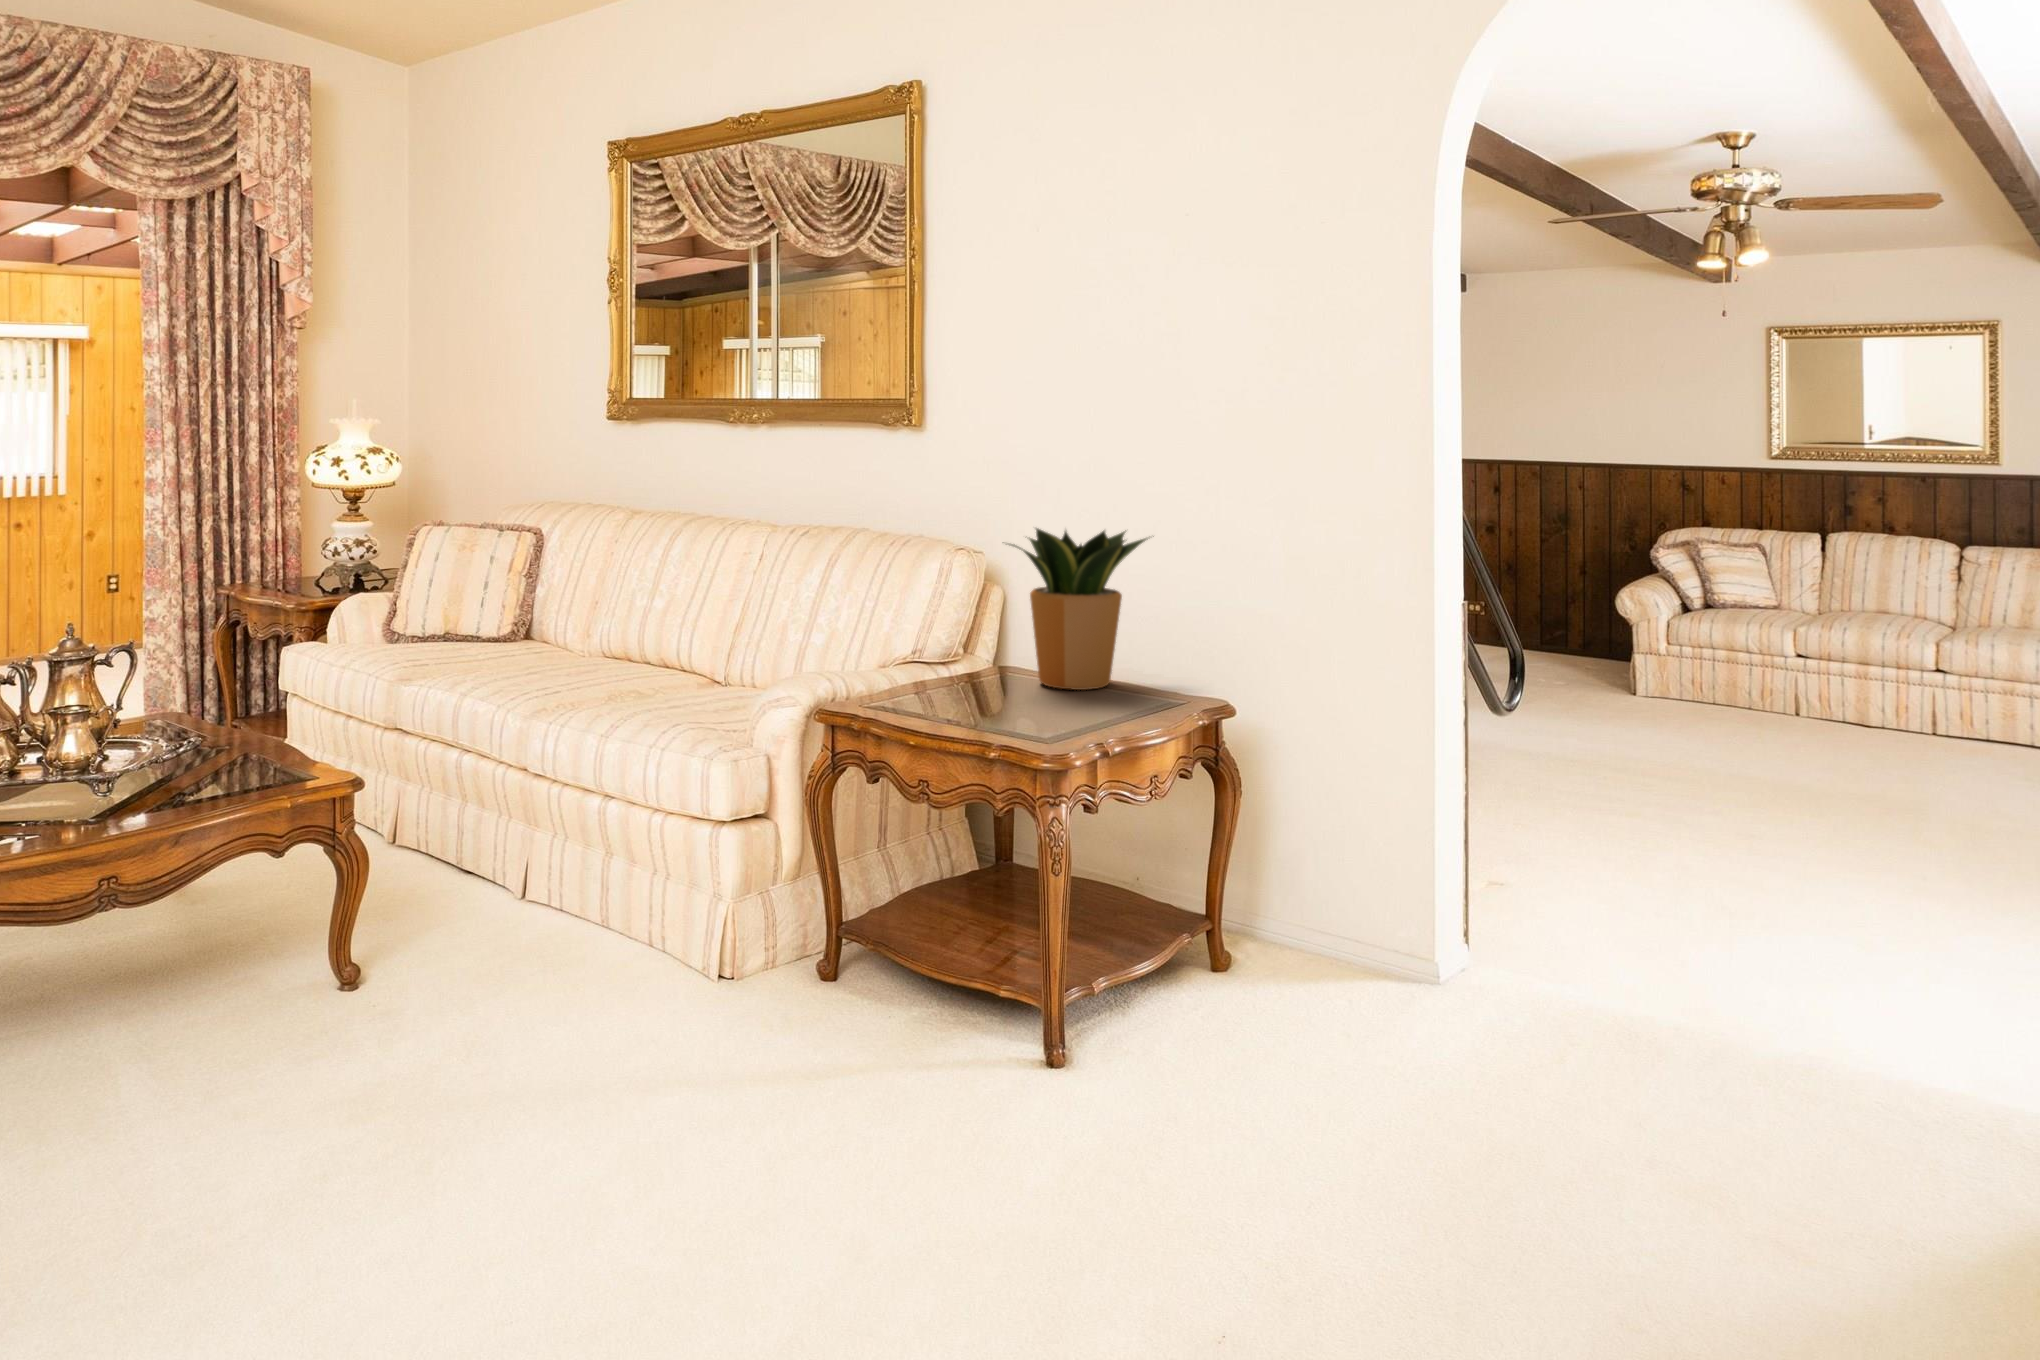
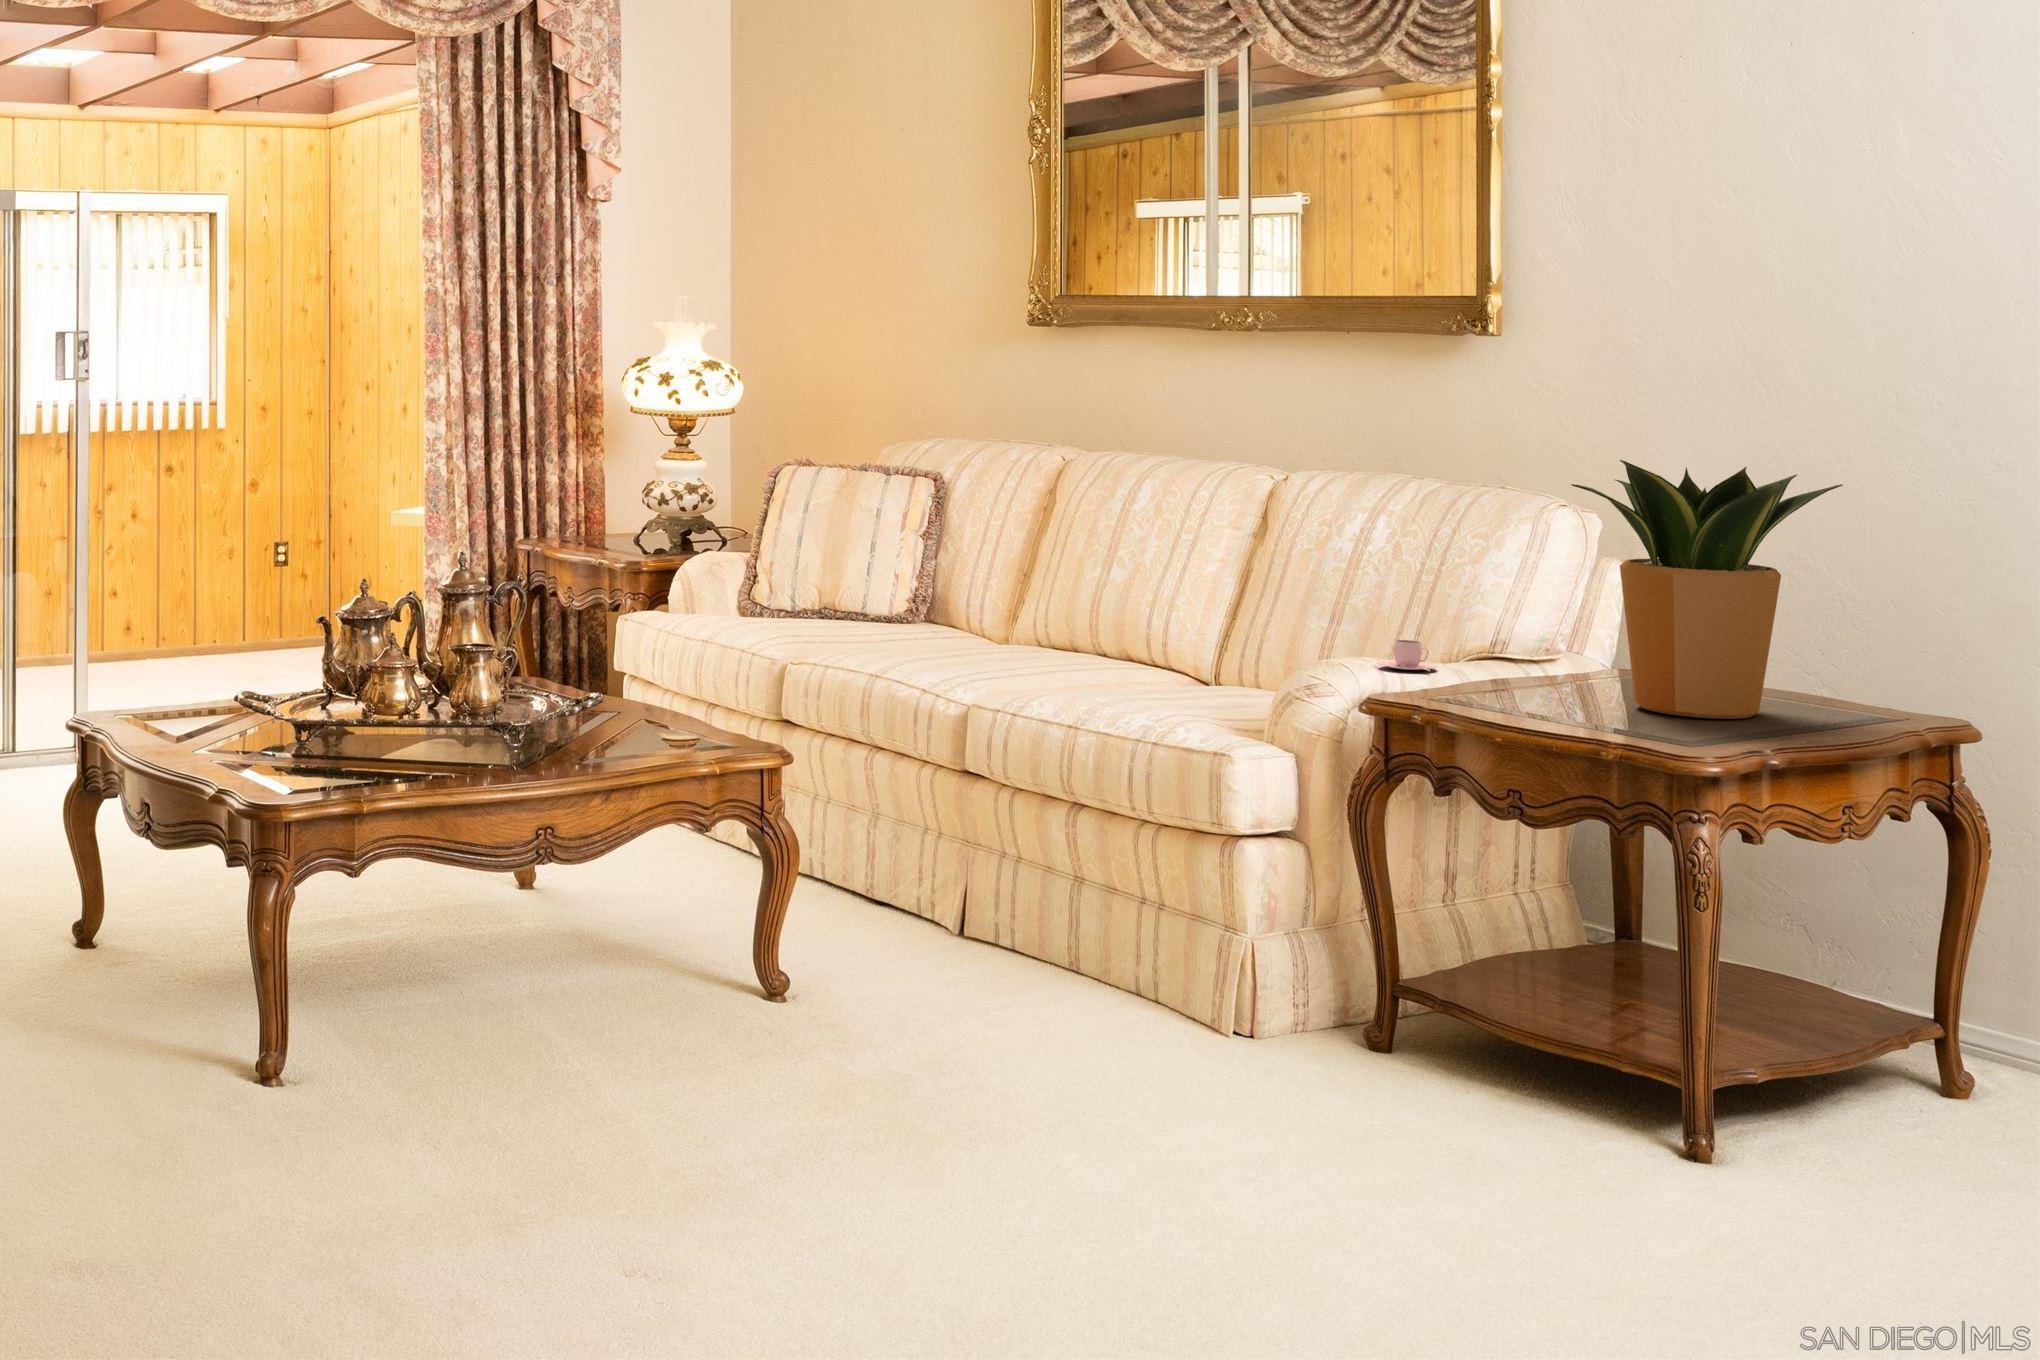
teacup: none [876,619,912,665] -> present [1378,640,1437,671]

